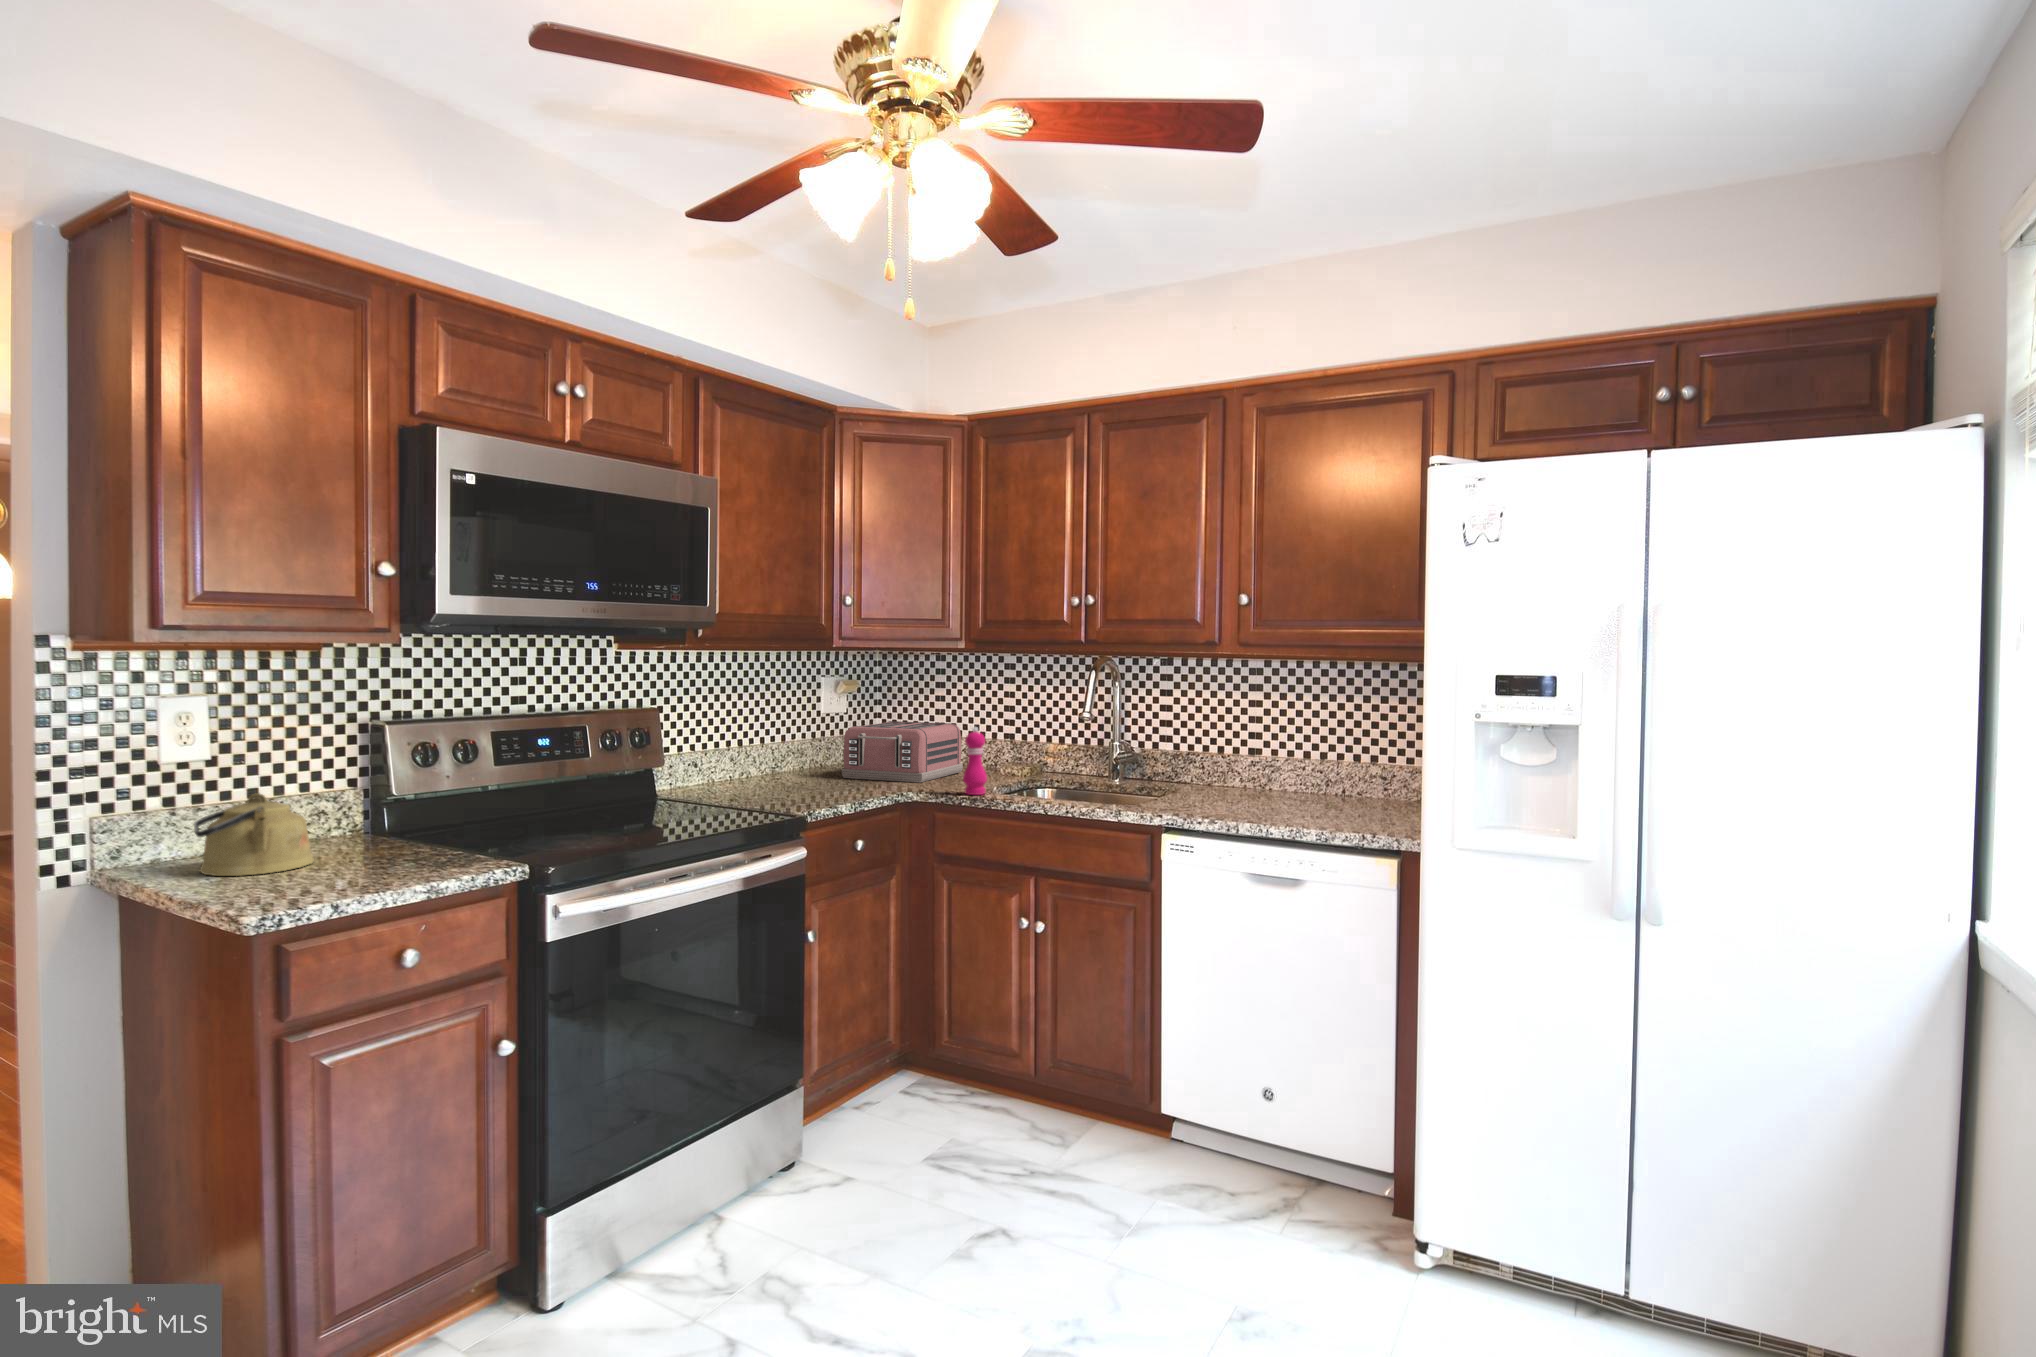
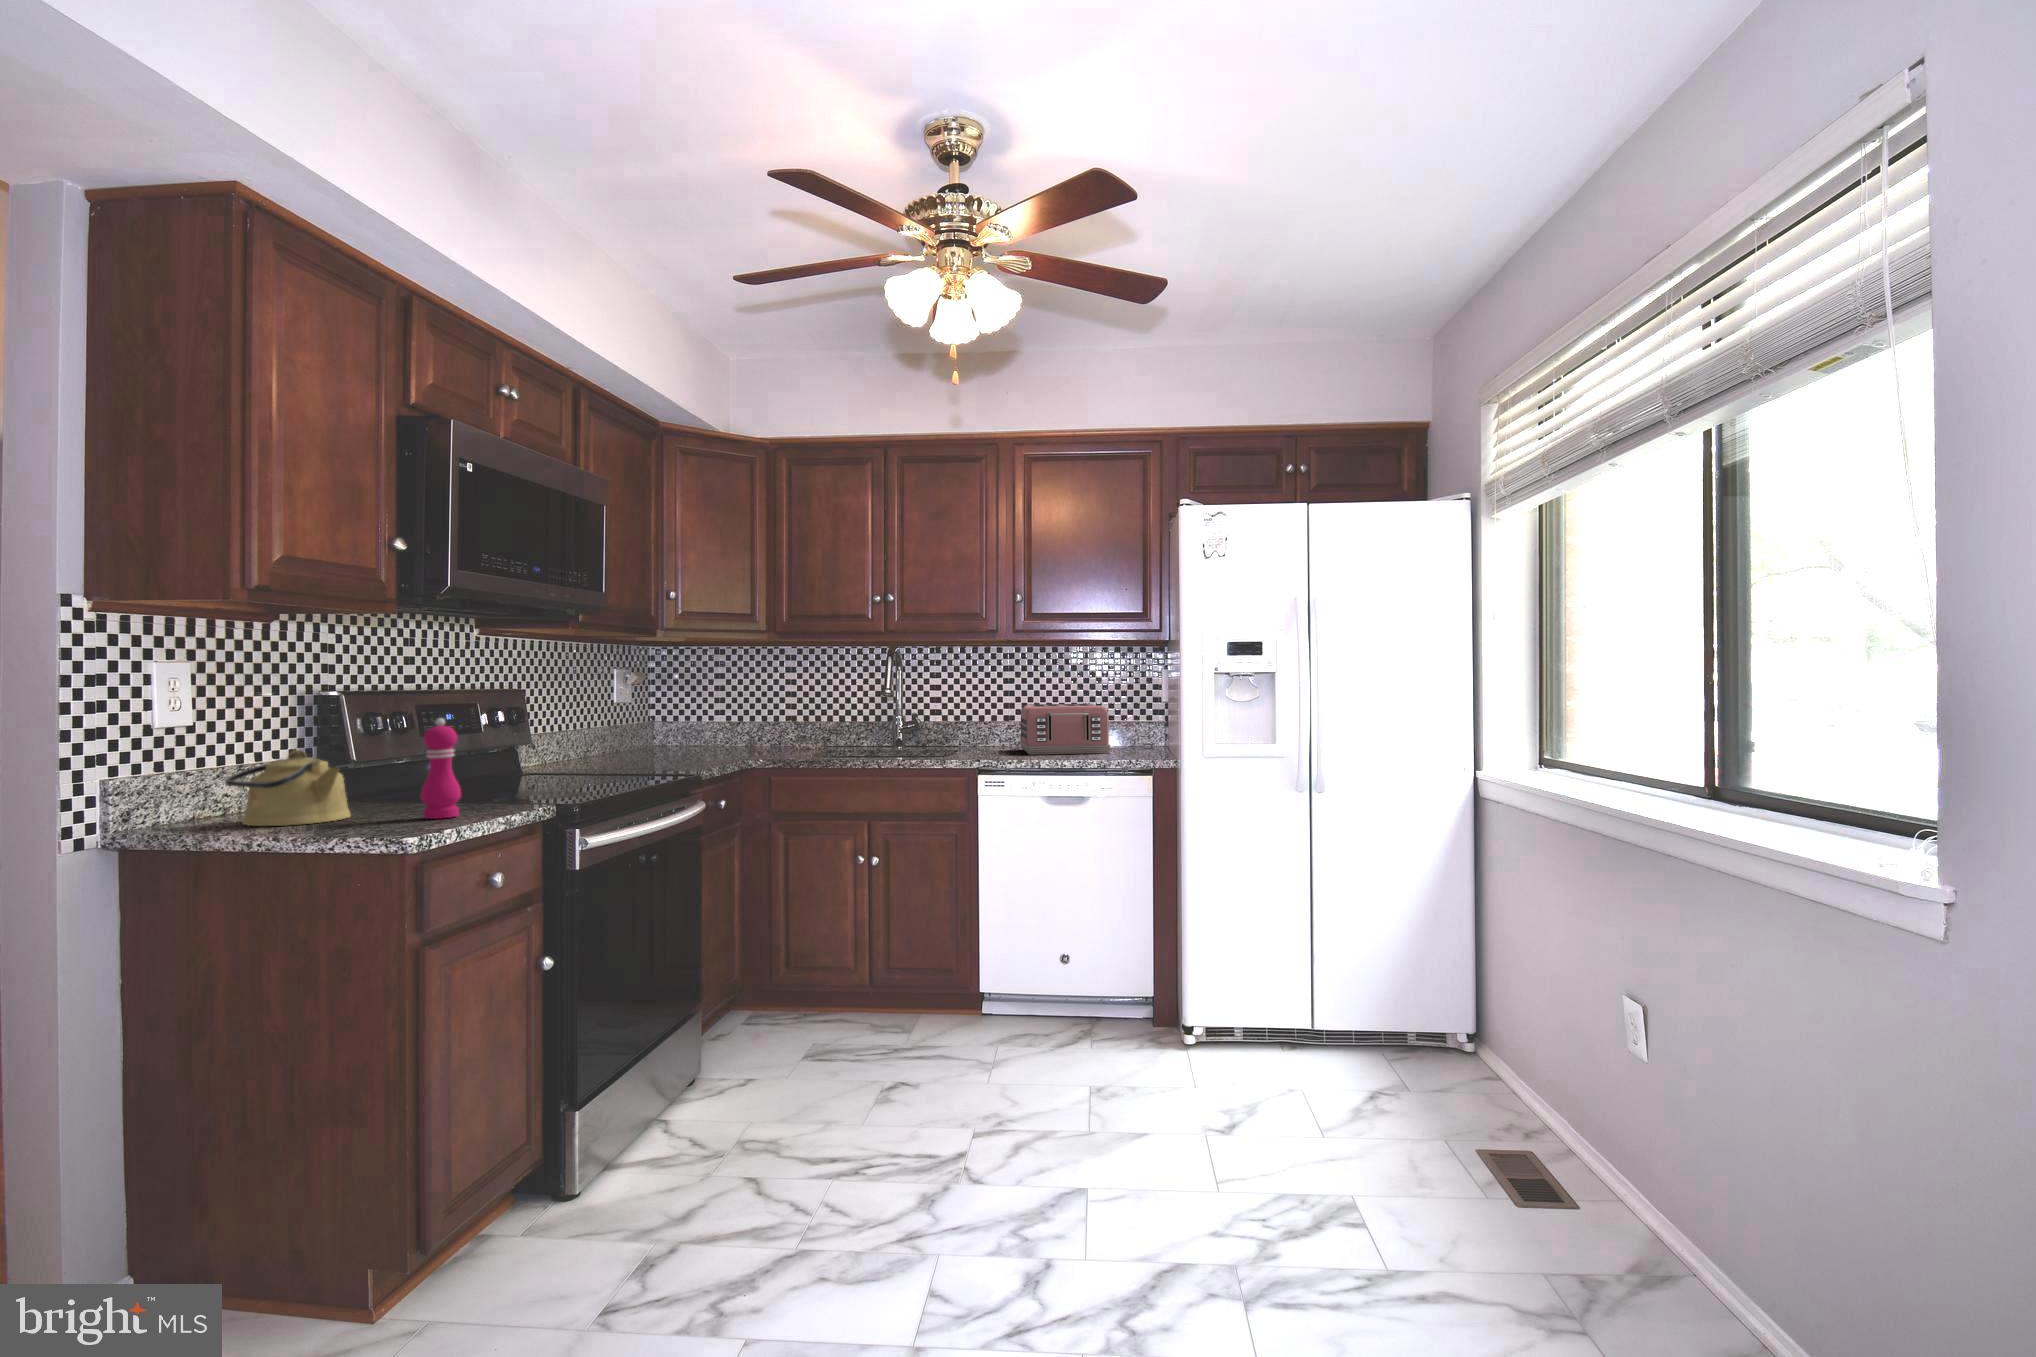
toaster: present [842,721,963,783] -> present [1020,704,1110,755]
pepper mill: present [963,727,987,795] -> present [420,718,461,819]

